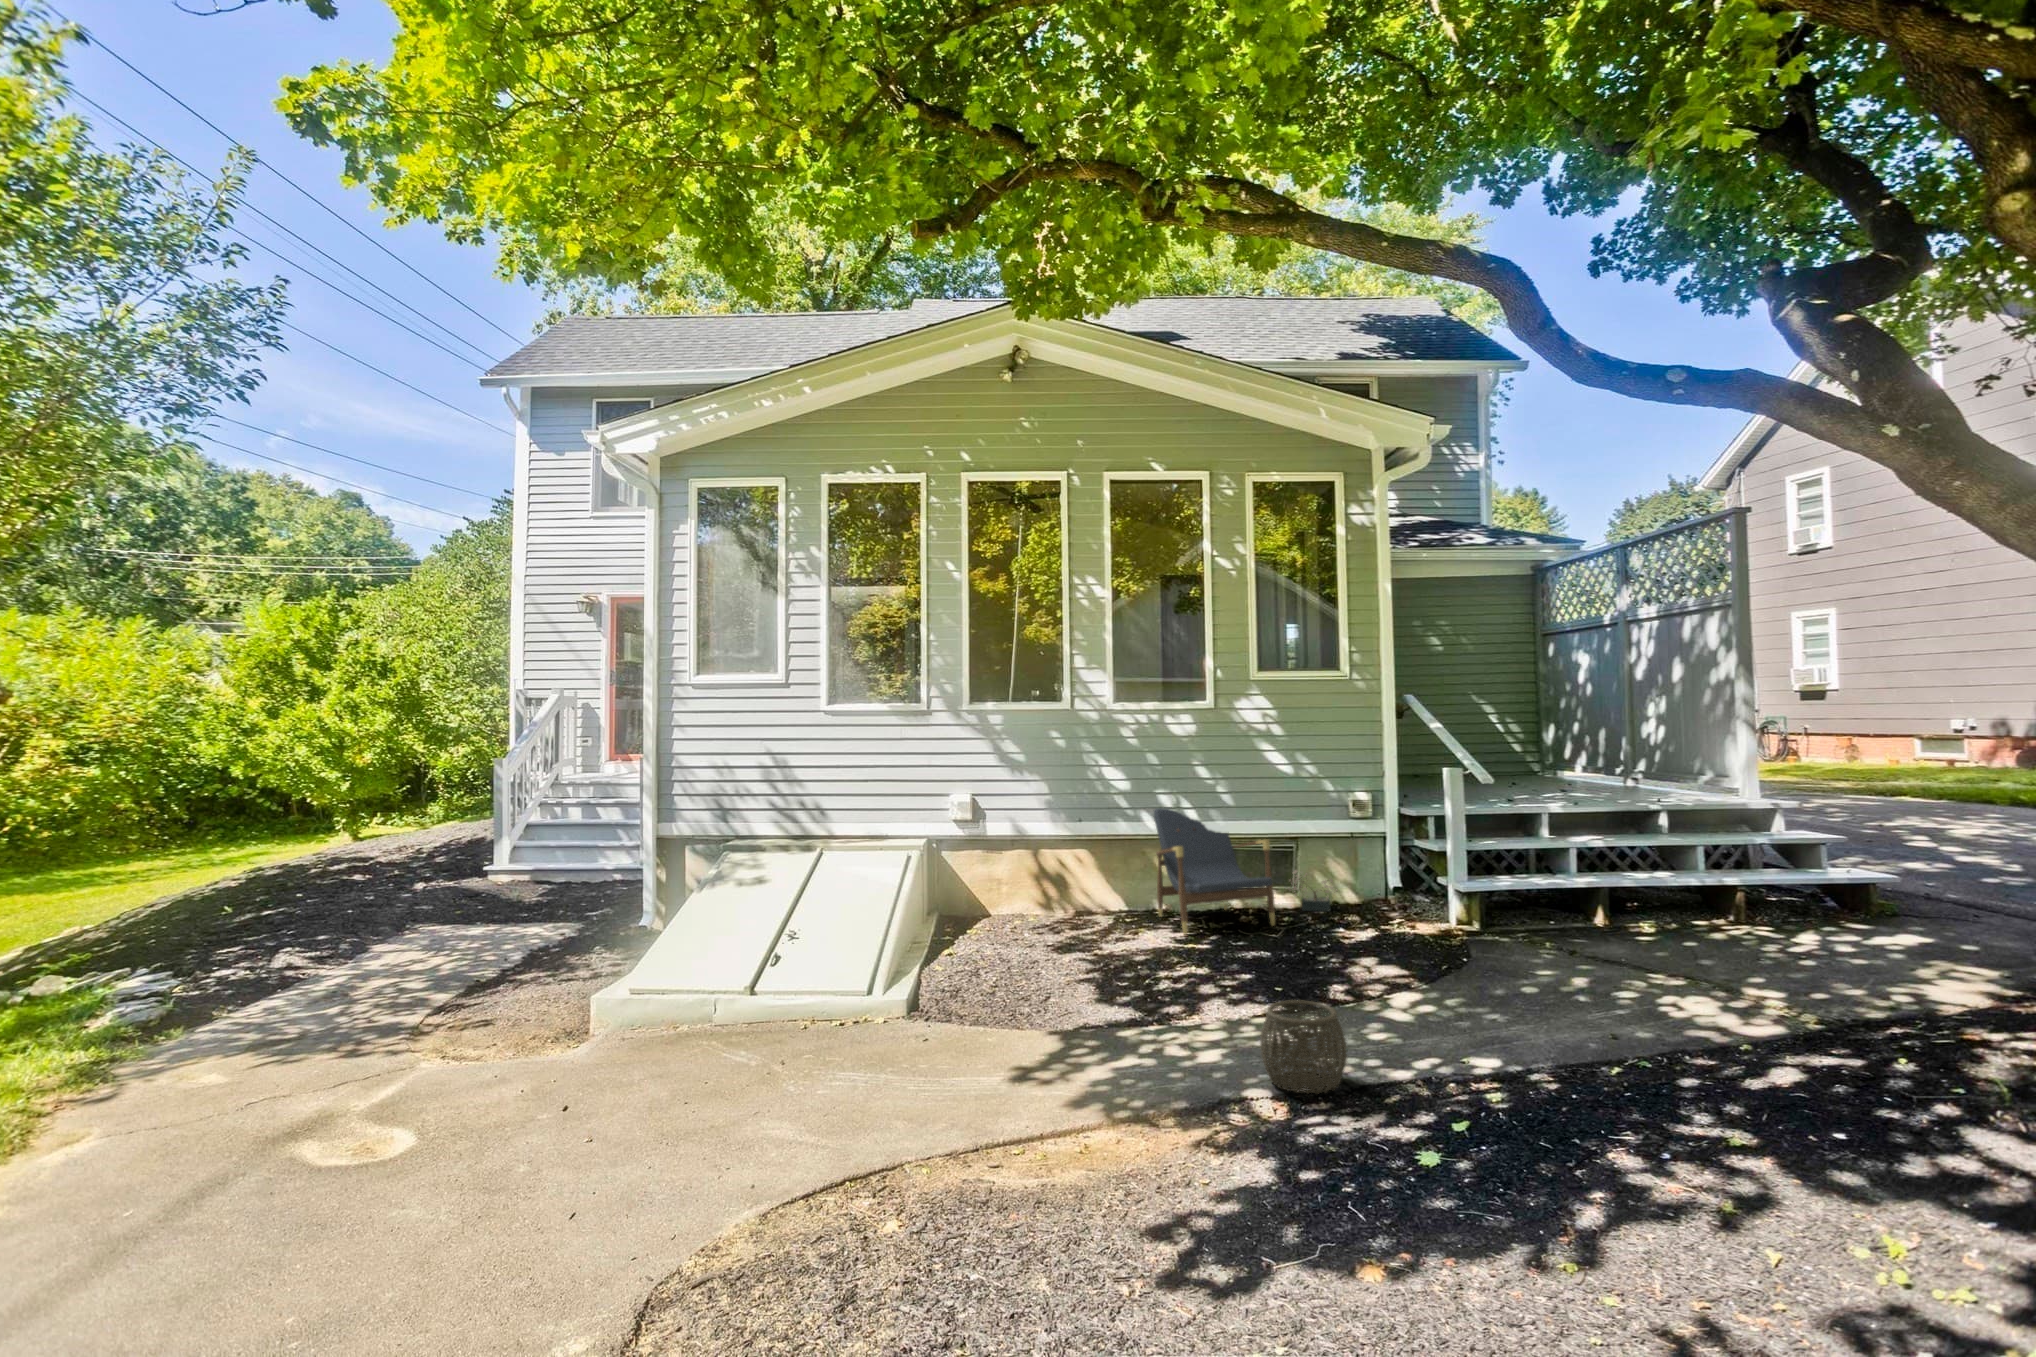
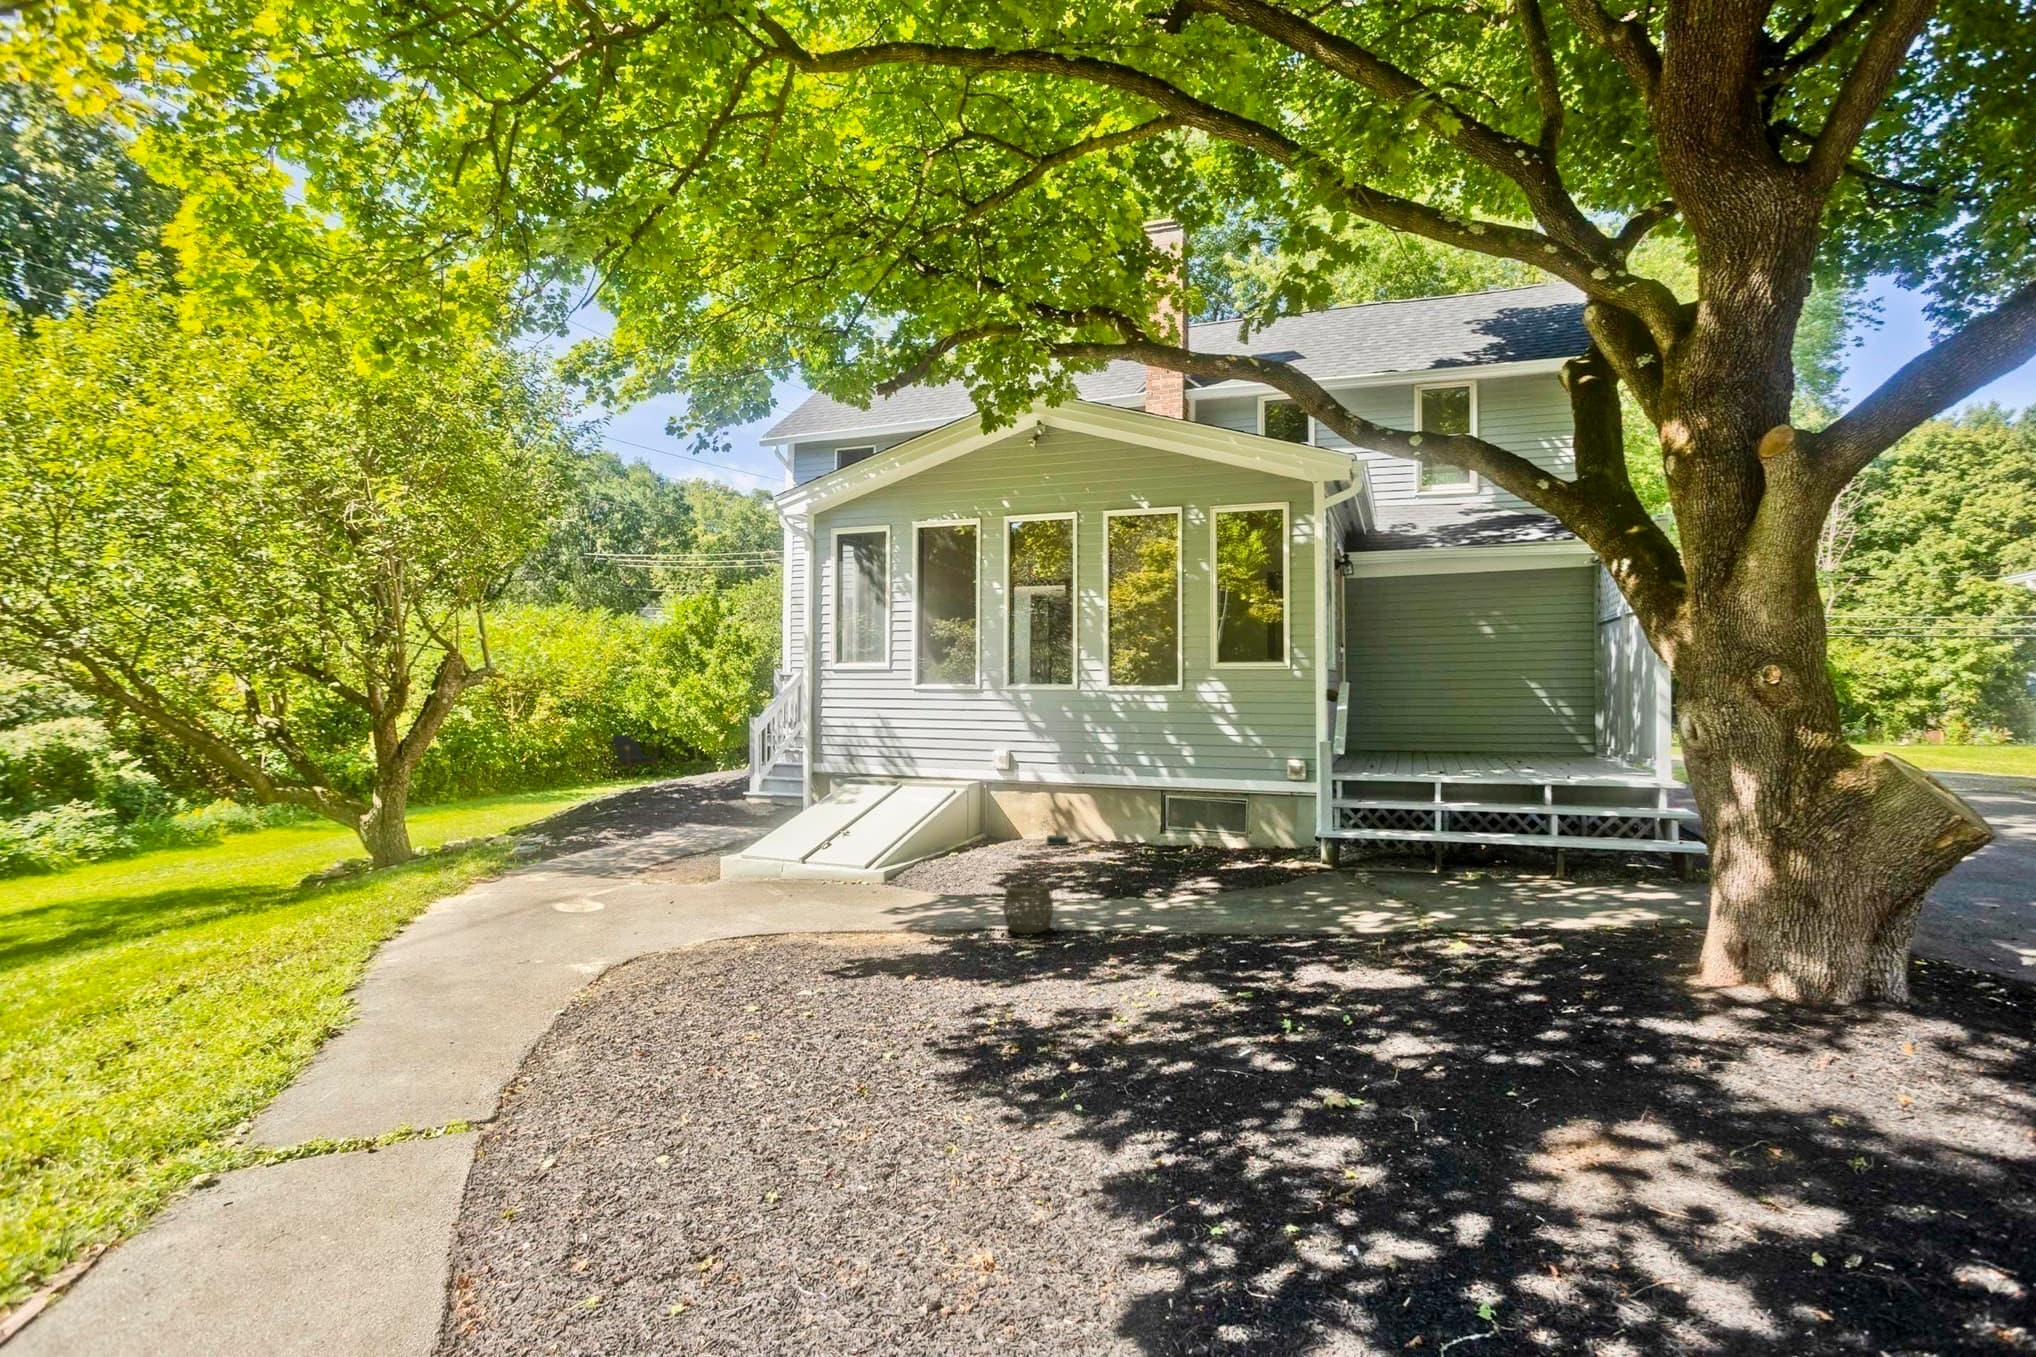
lounge chair: present [1153,808,1275,935] -> present [611,735,658,774]
decorative plant: present [1290,871,1332,911] -> present [1041,818,1072,845]

